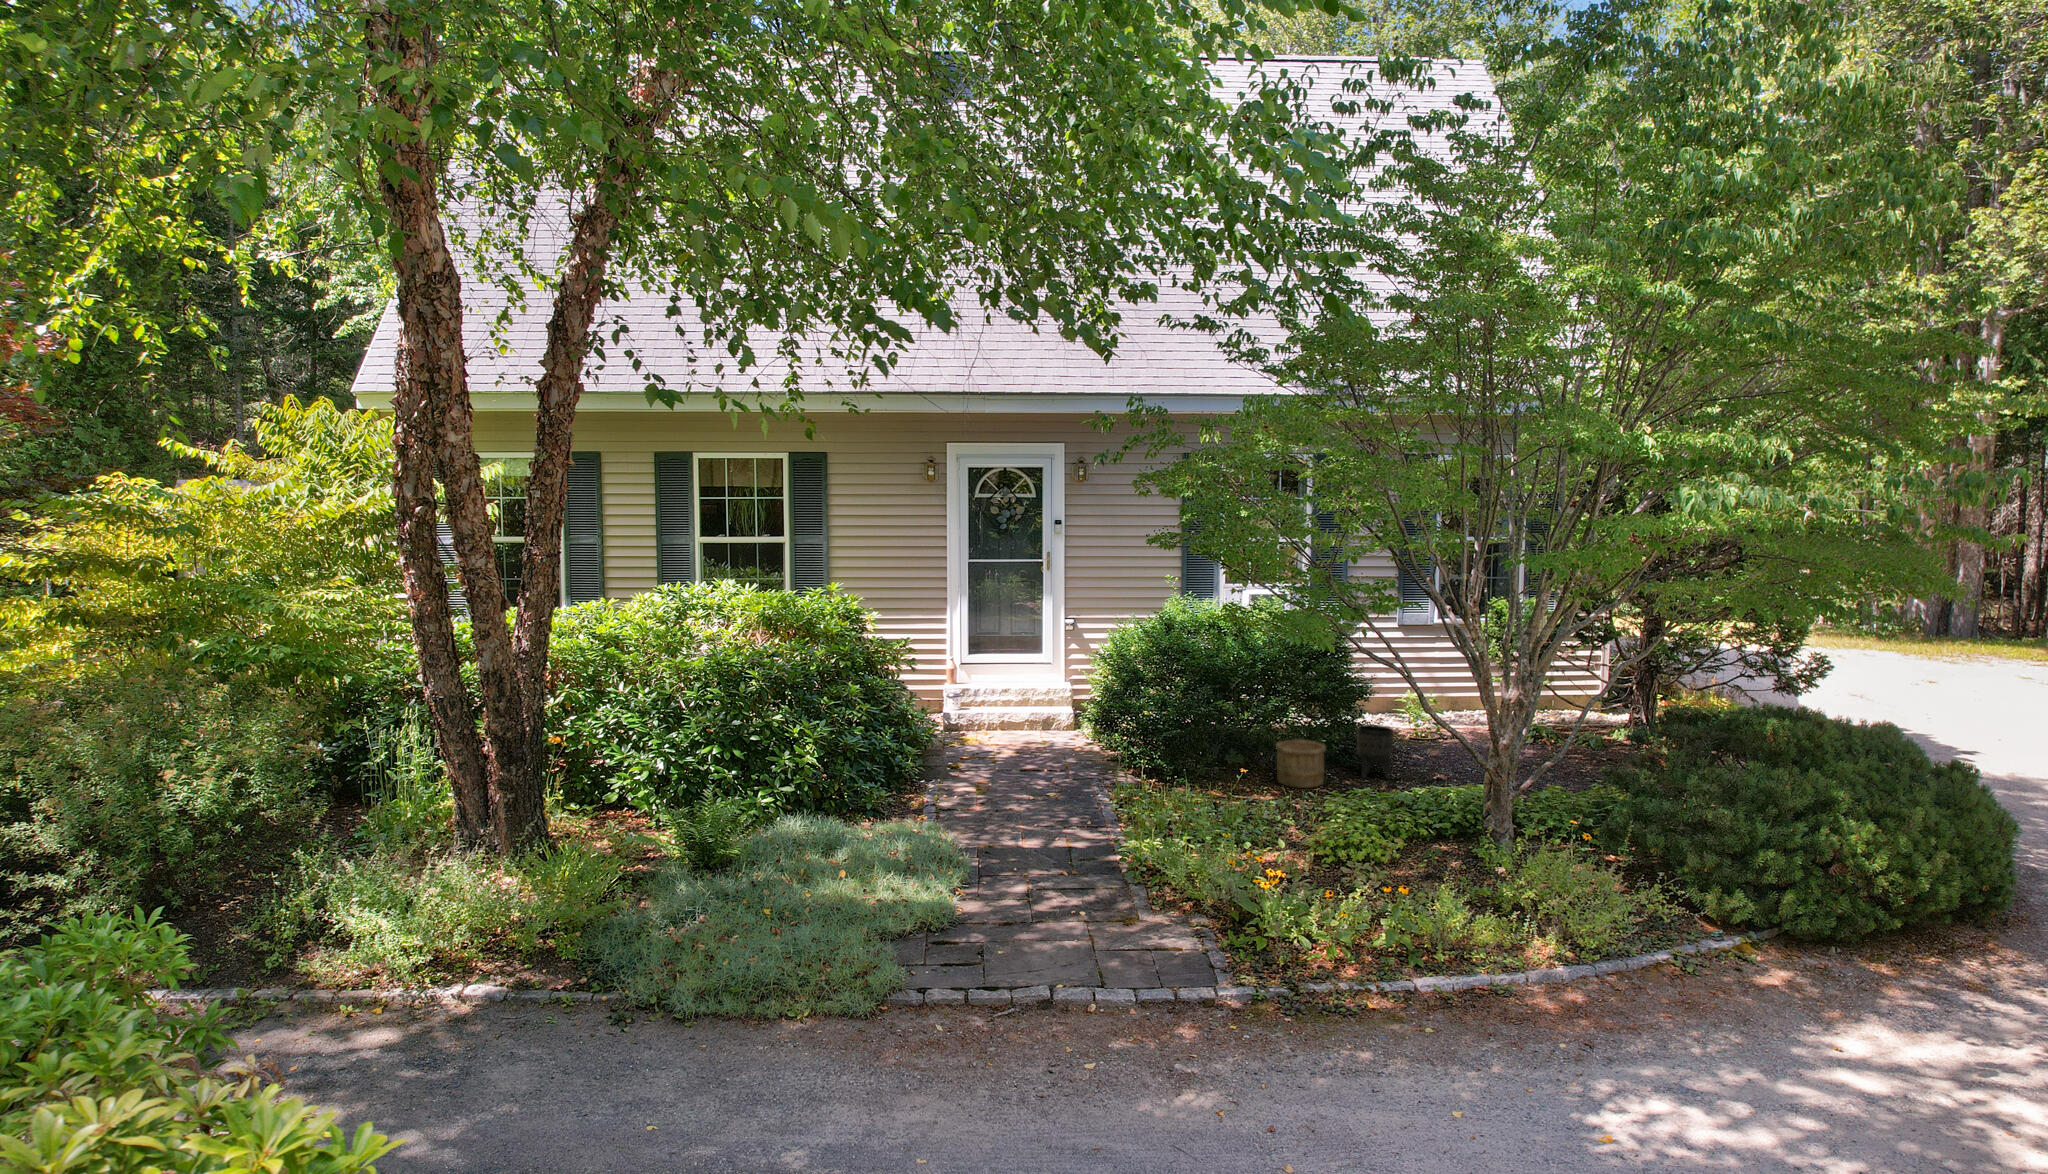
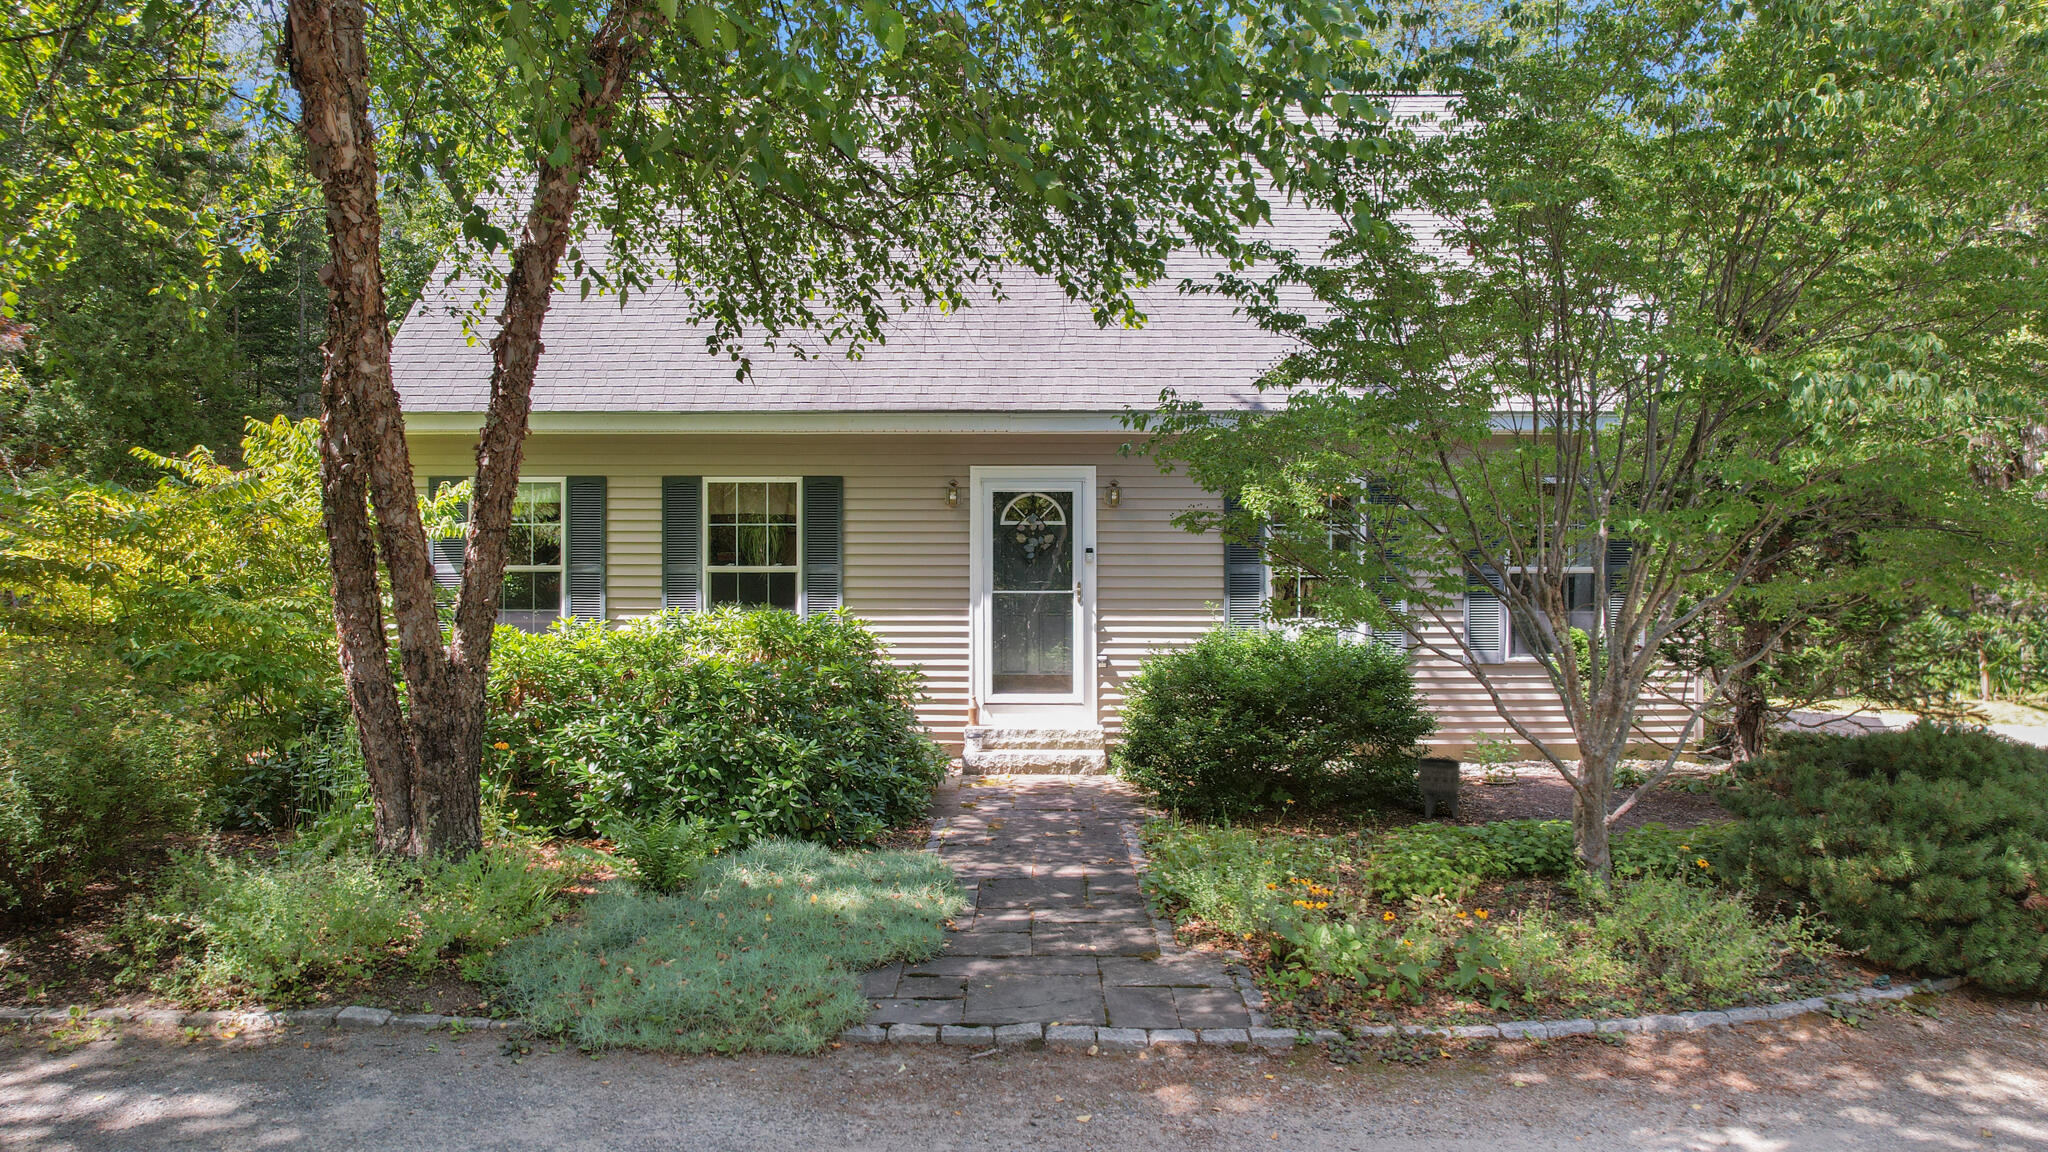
wooden bucket: present [1276,739,1326,788] -> none [1326,773,1383,826]

